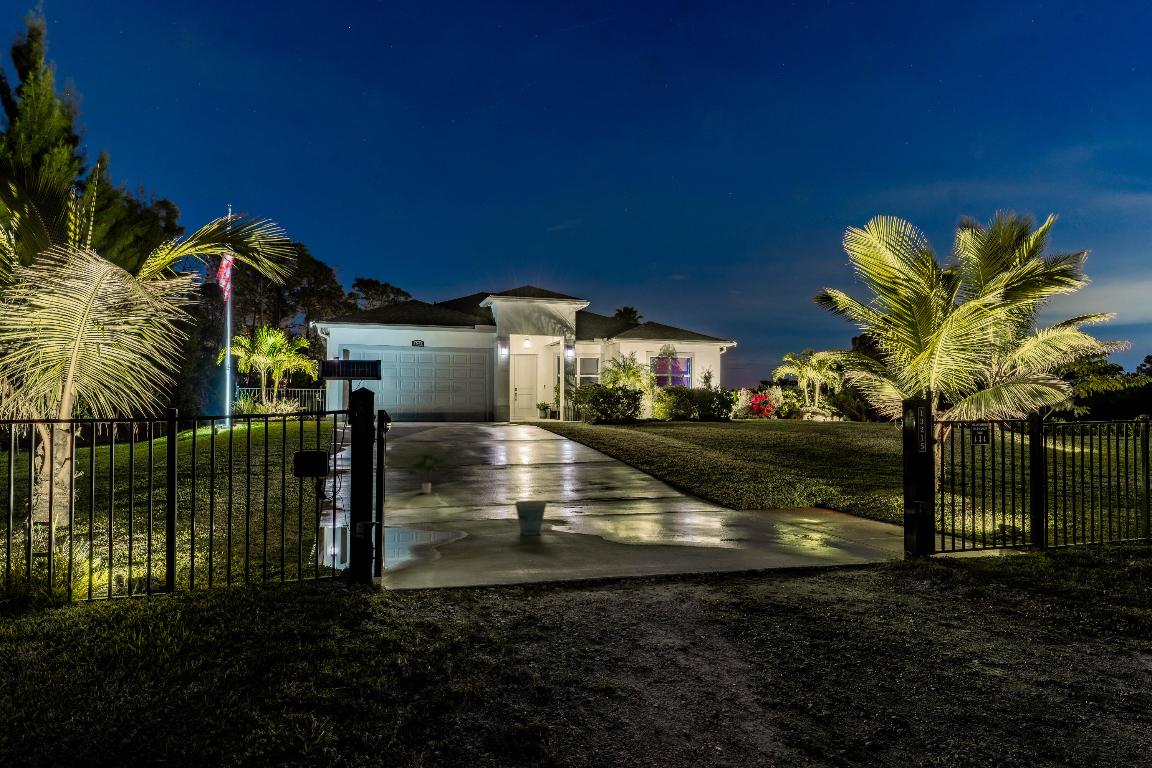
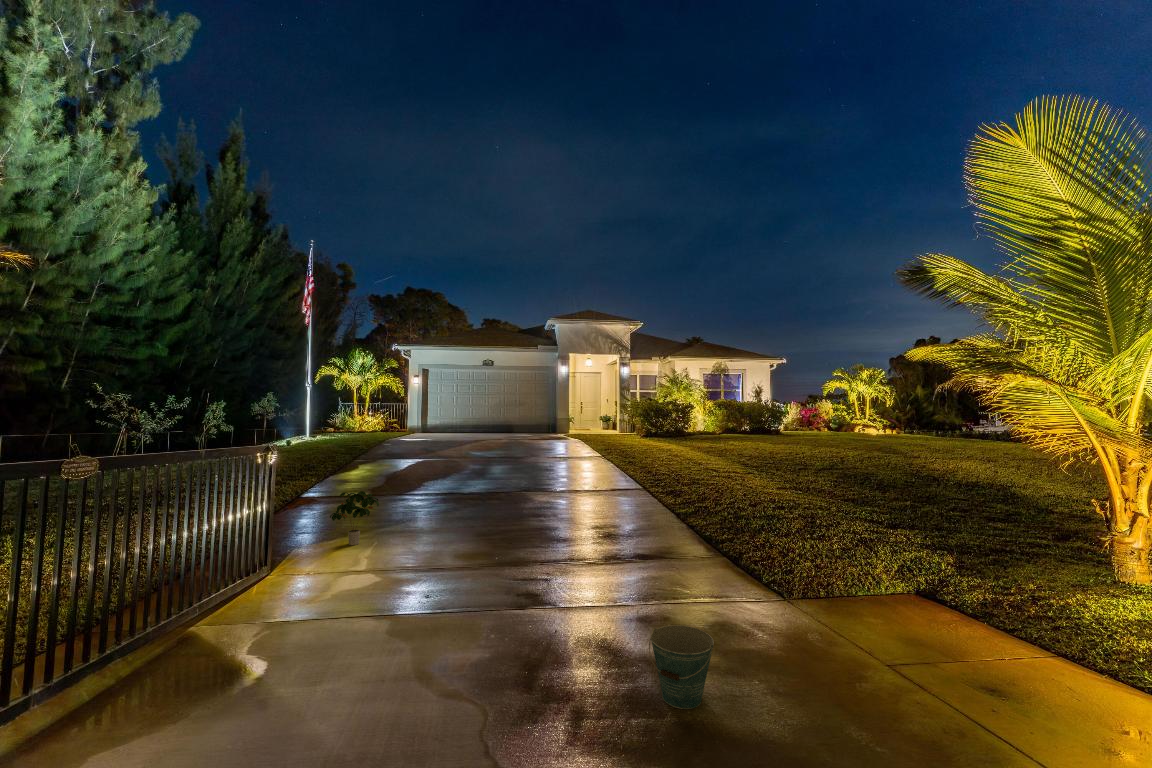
bucket: present [515,500,546,535] -> present [649,625,714,709]

